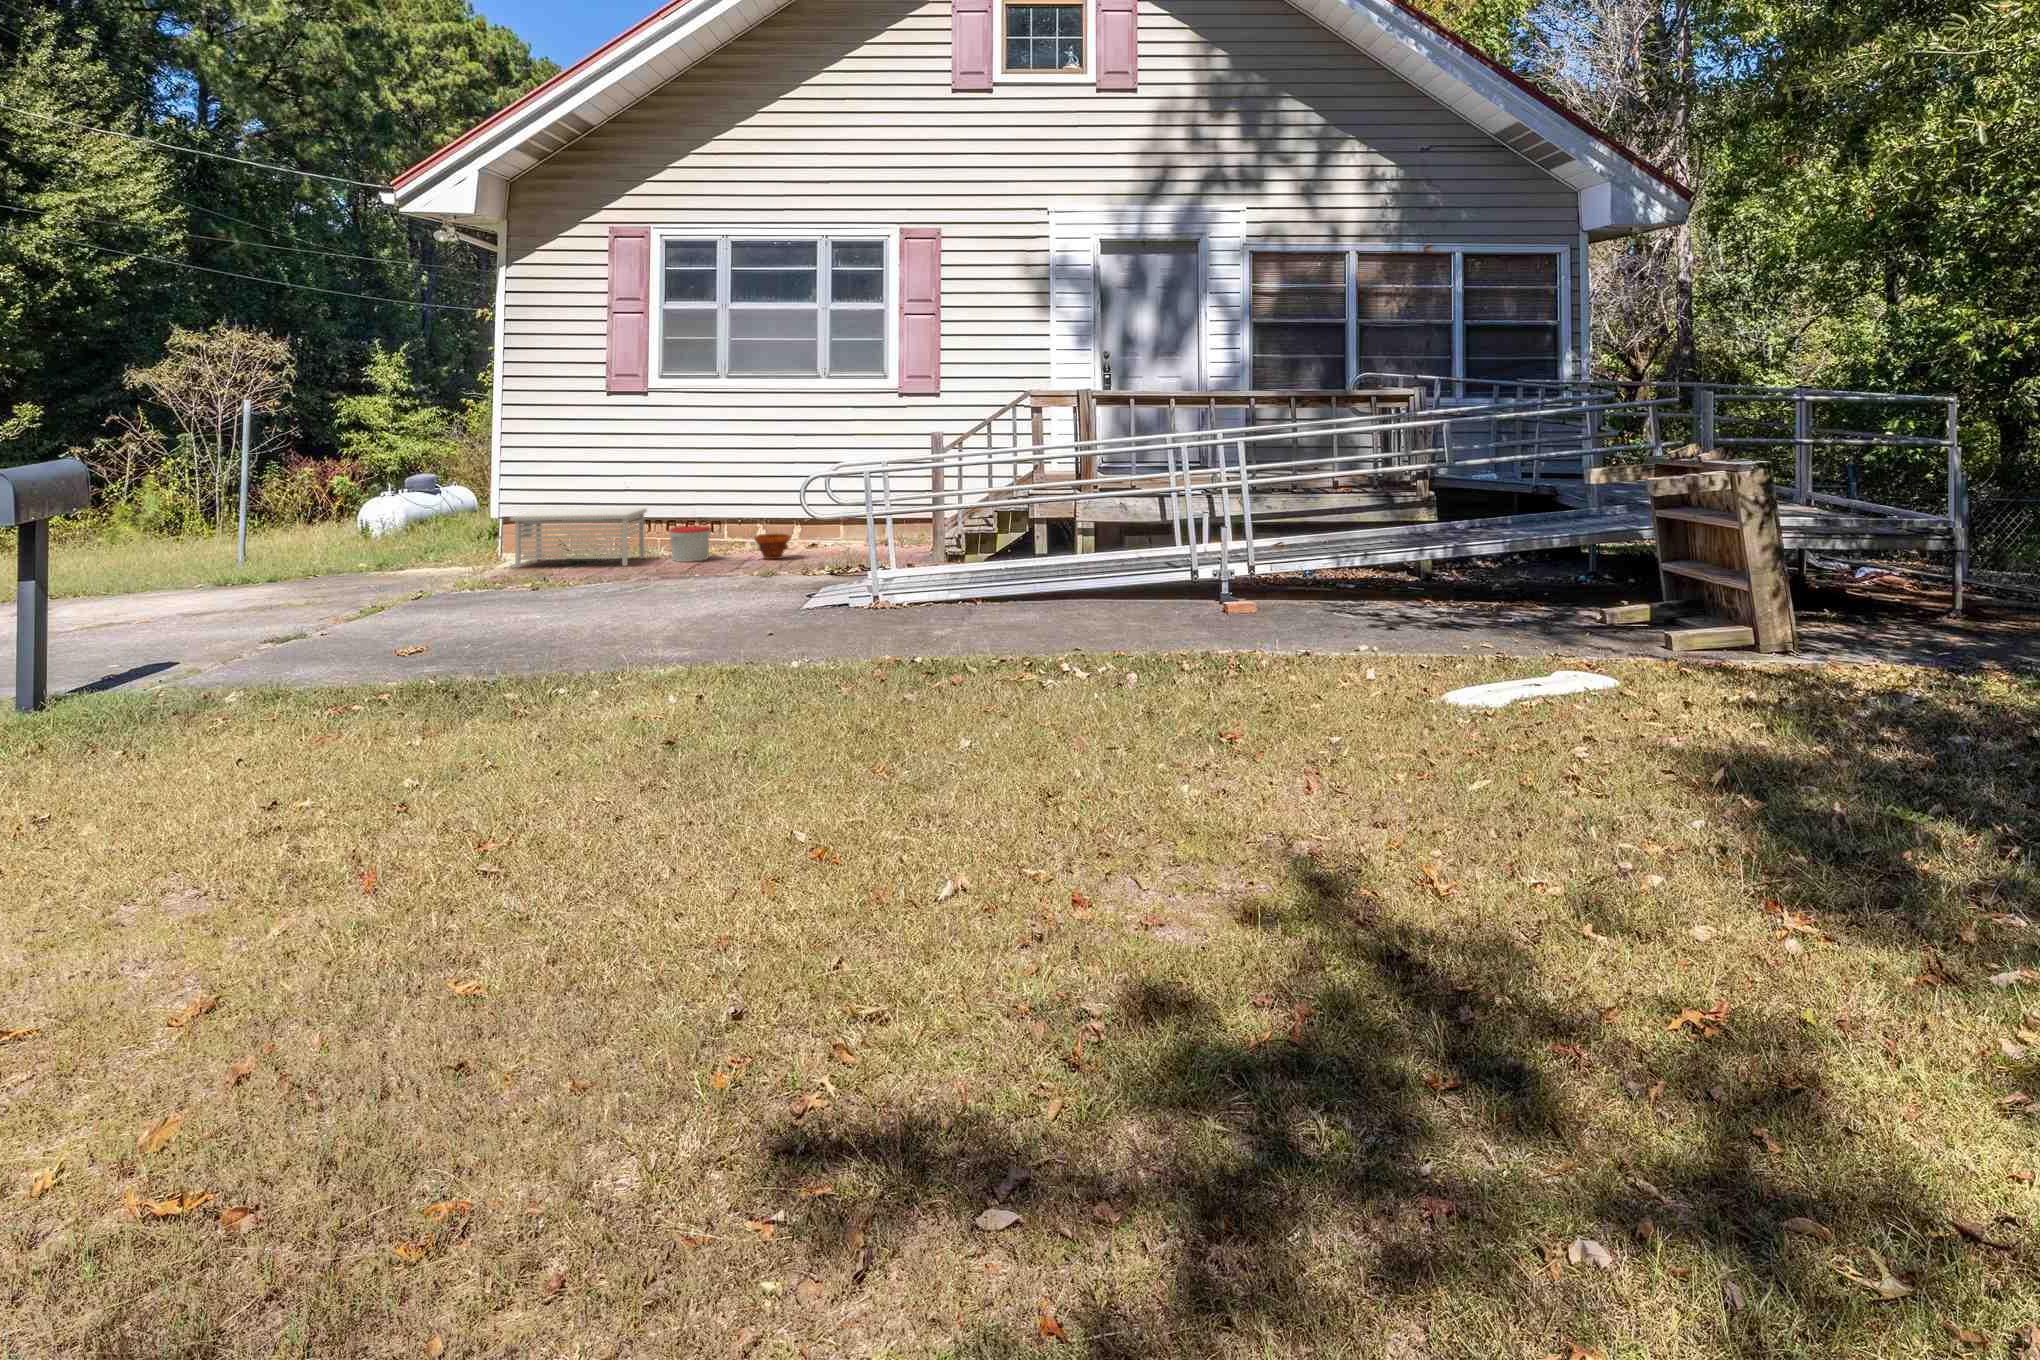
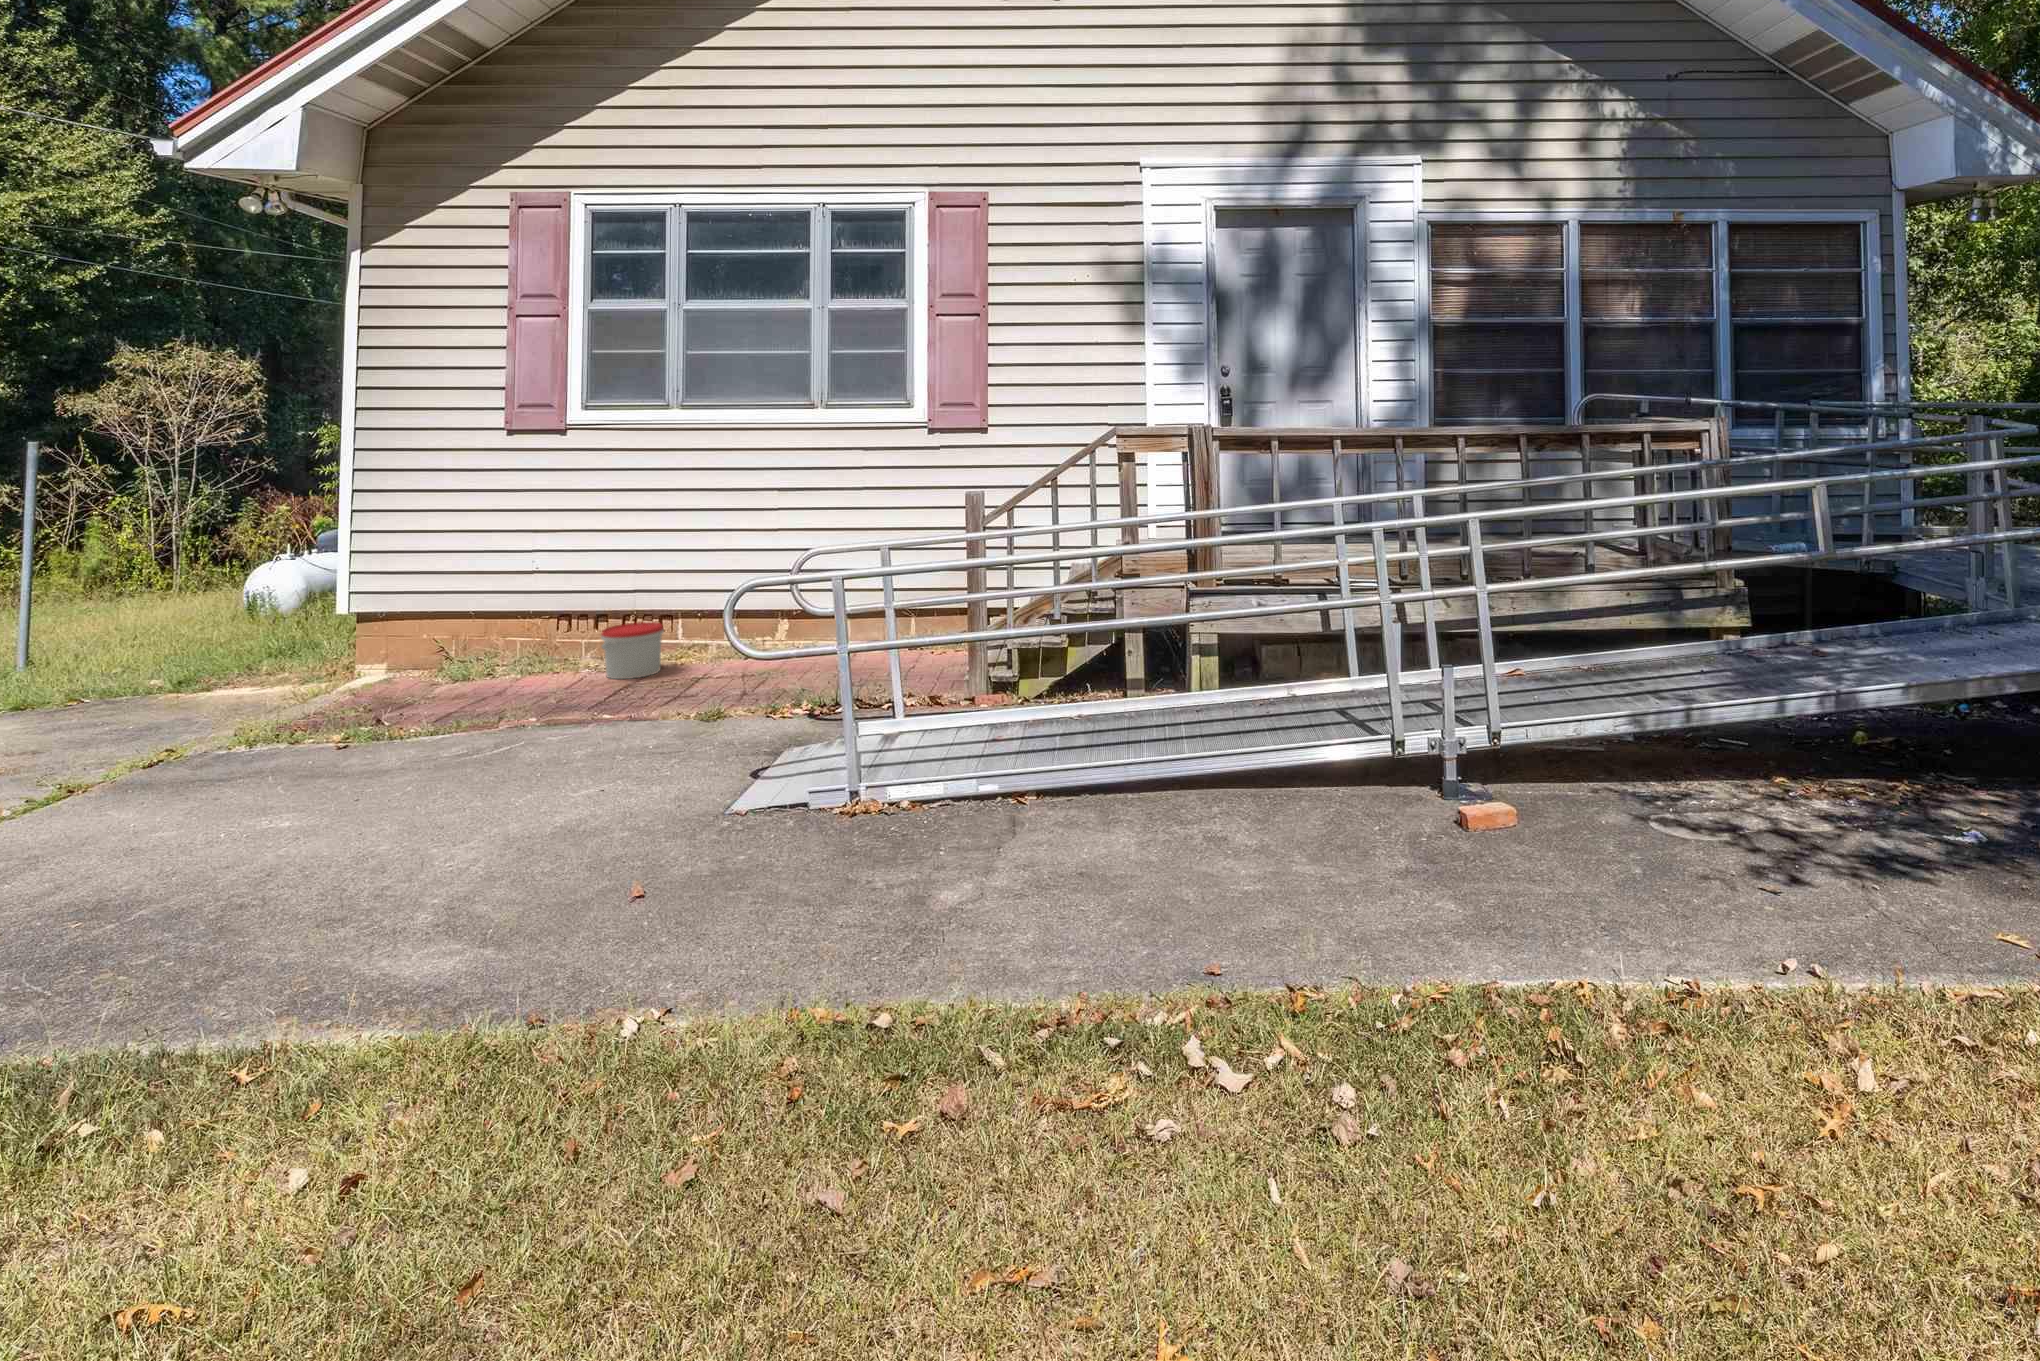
storage bench: present [510,508,647,568] -> none [360,598,574,695]
planter: present [754,533,791,559] -> none [724,631,777,673]

